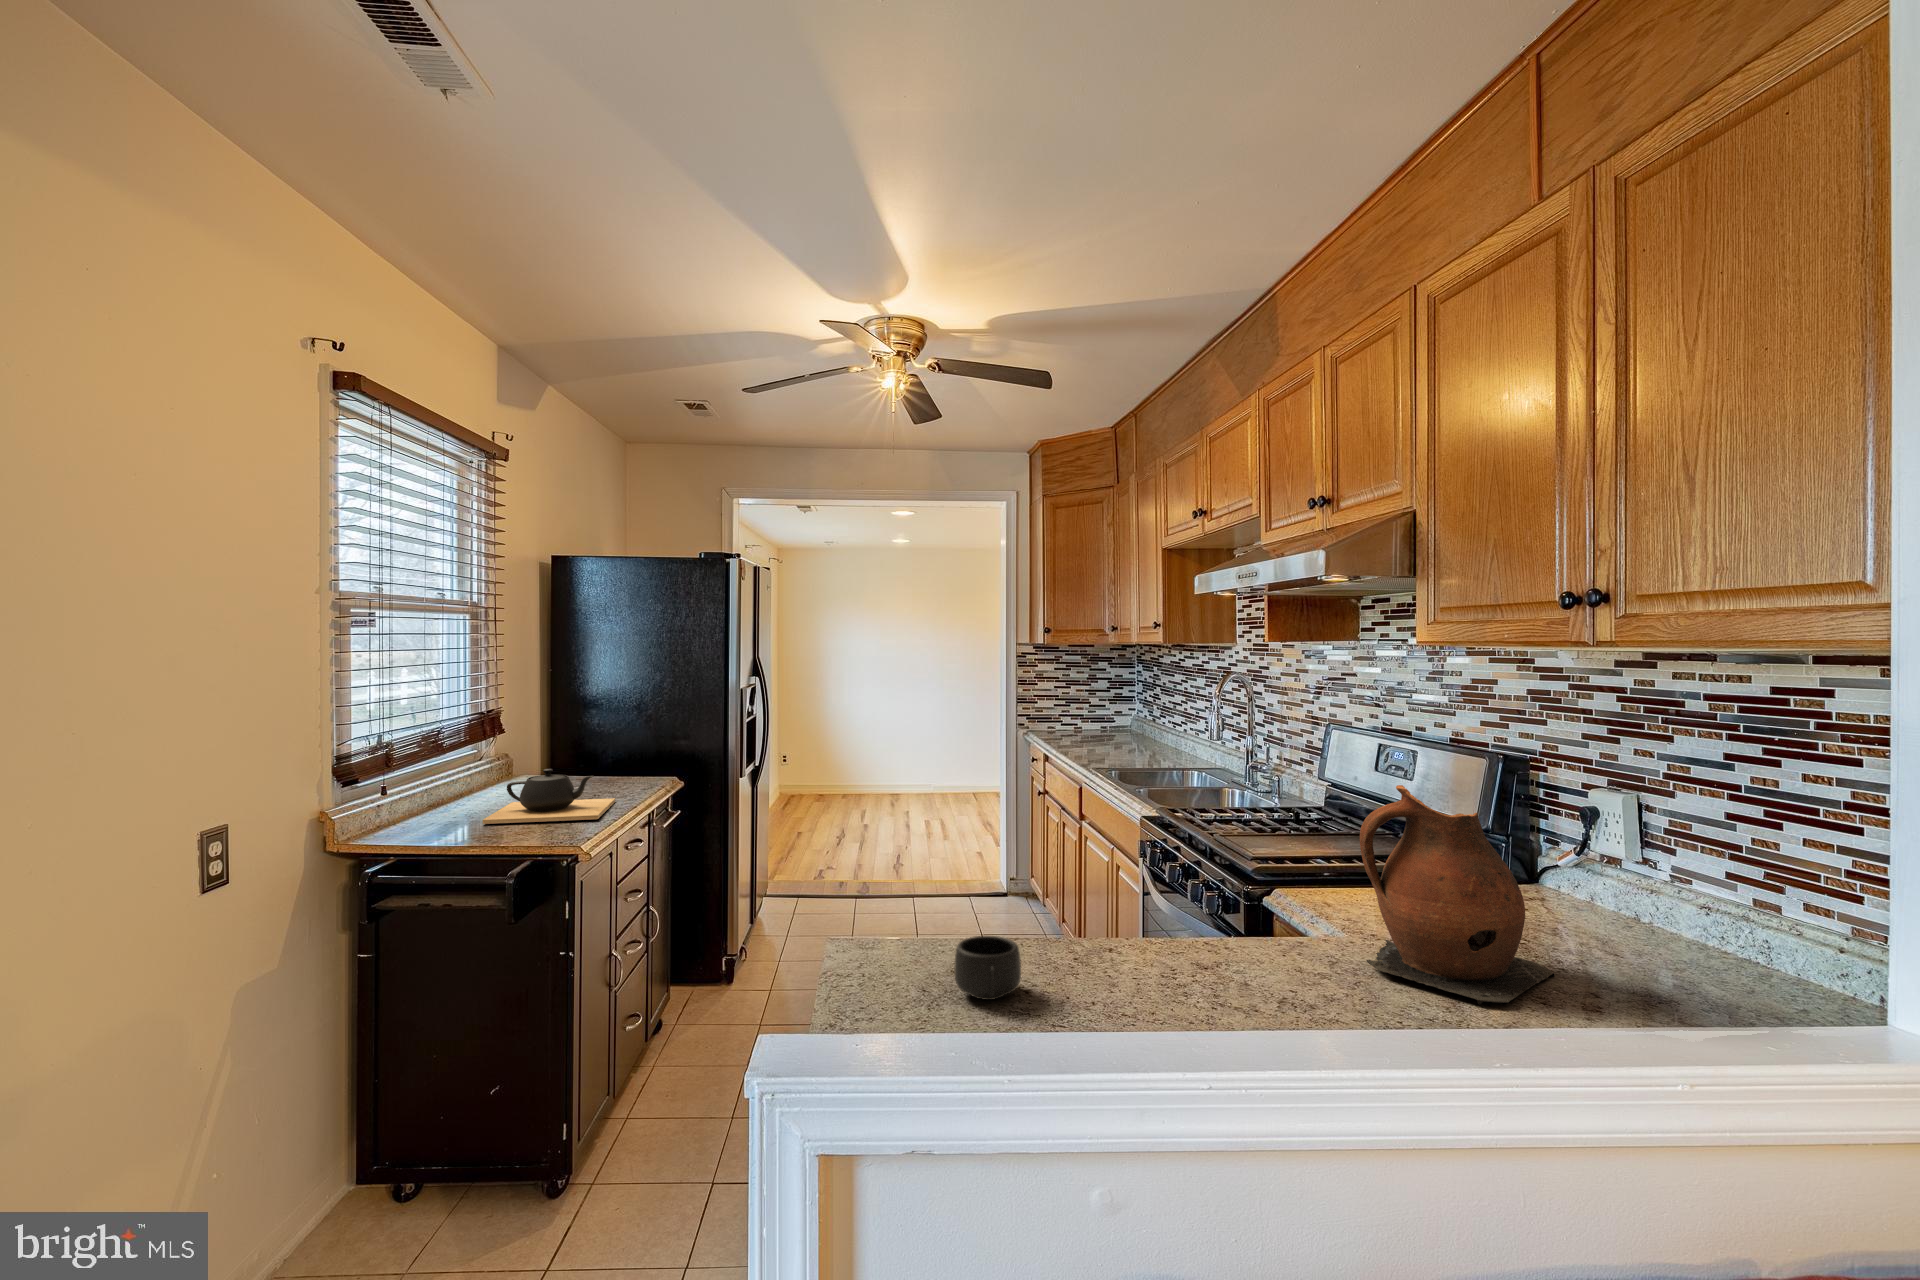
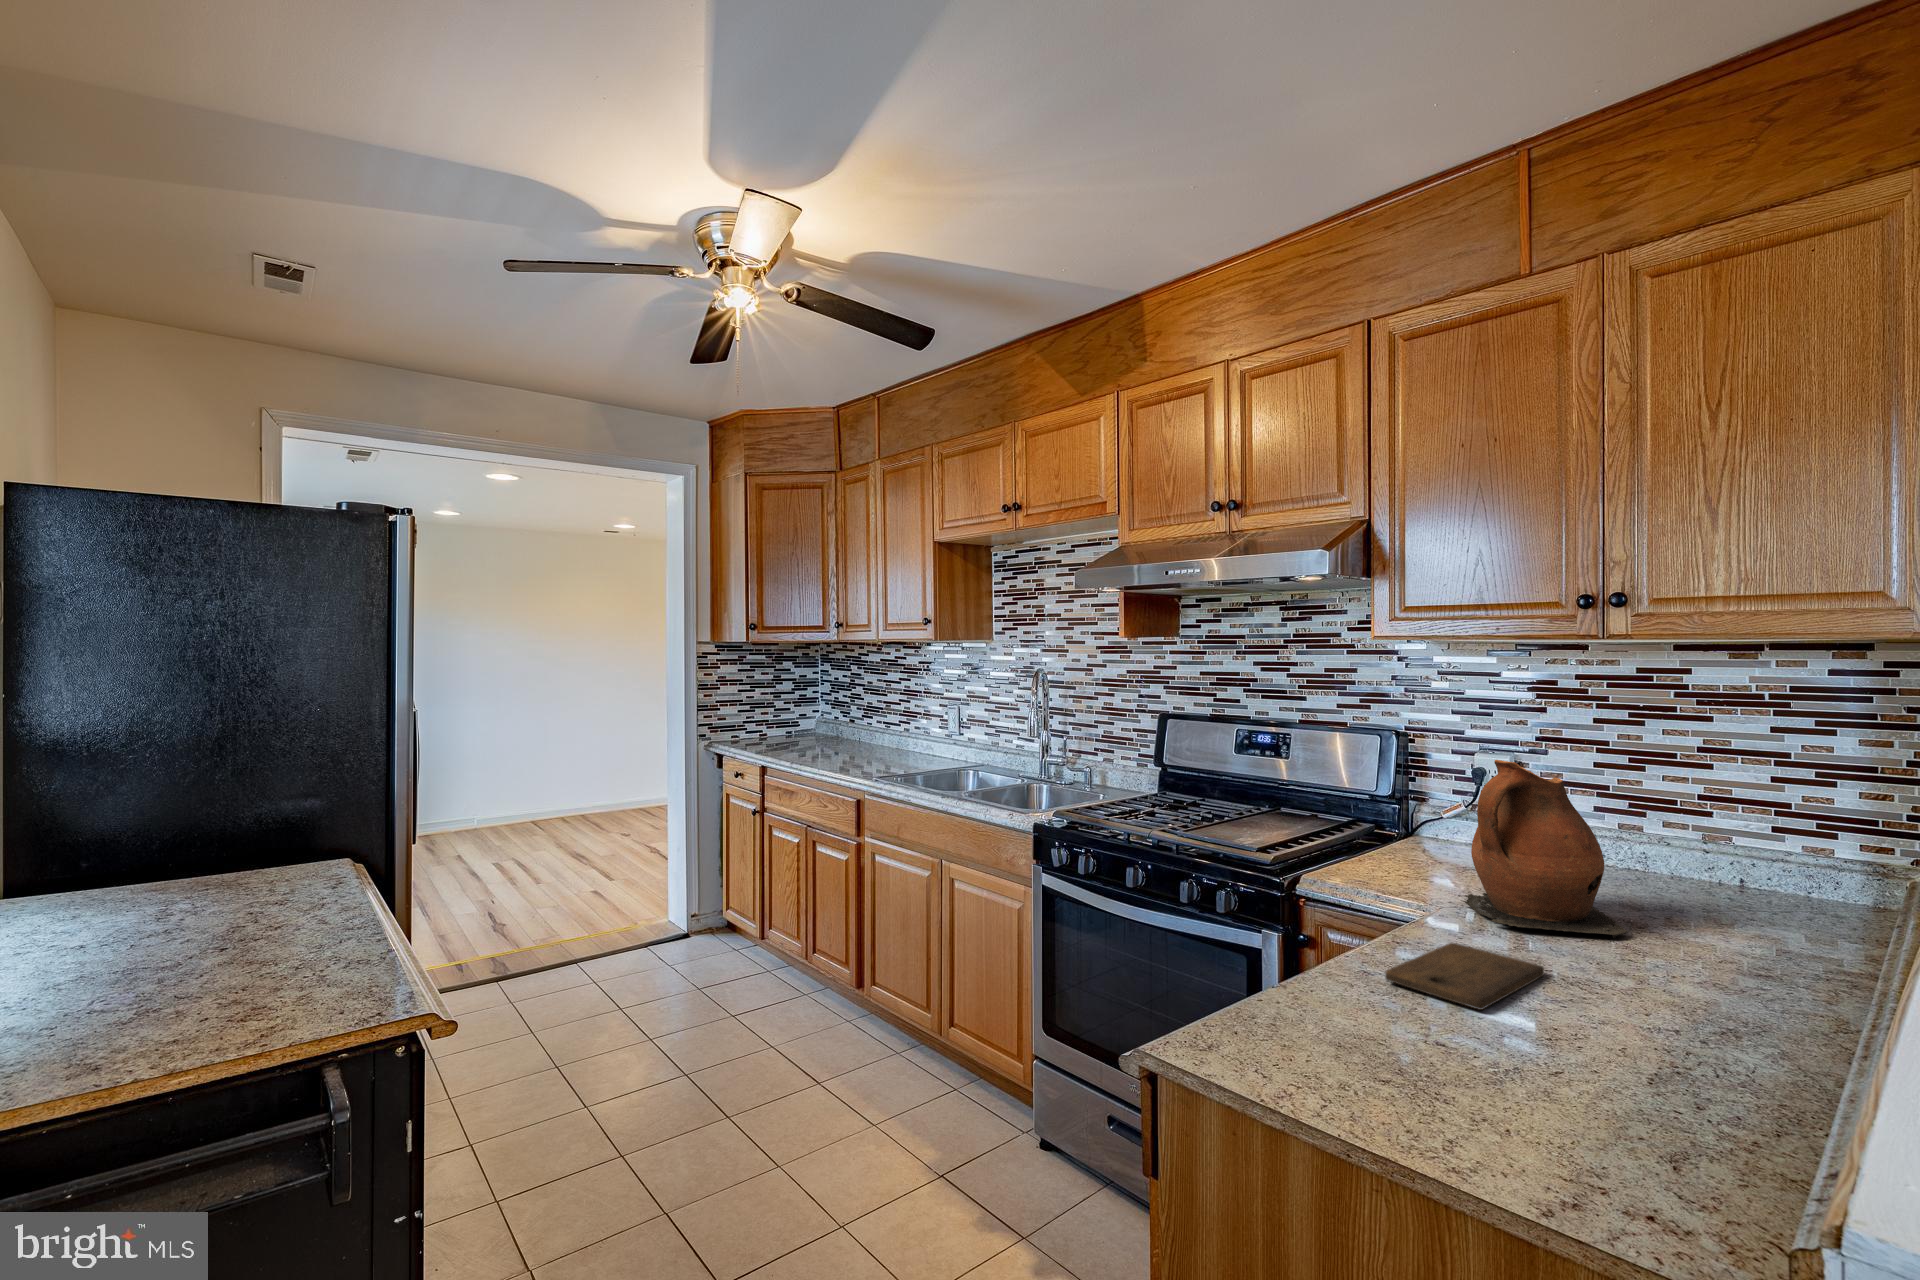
teapot: present [483,769,615,824] -> none [64,857,321,980]
mug: present [954,936,1021,1000] -> none [1278,969,1373,1046]
cutting board: none [1133,965,1303,1012] -> present [1385,942,1544,1010]

